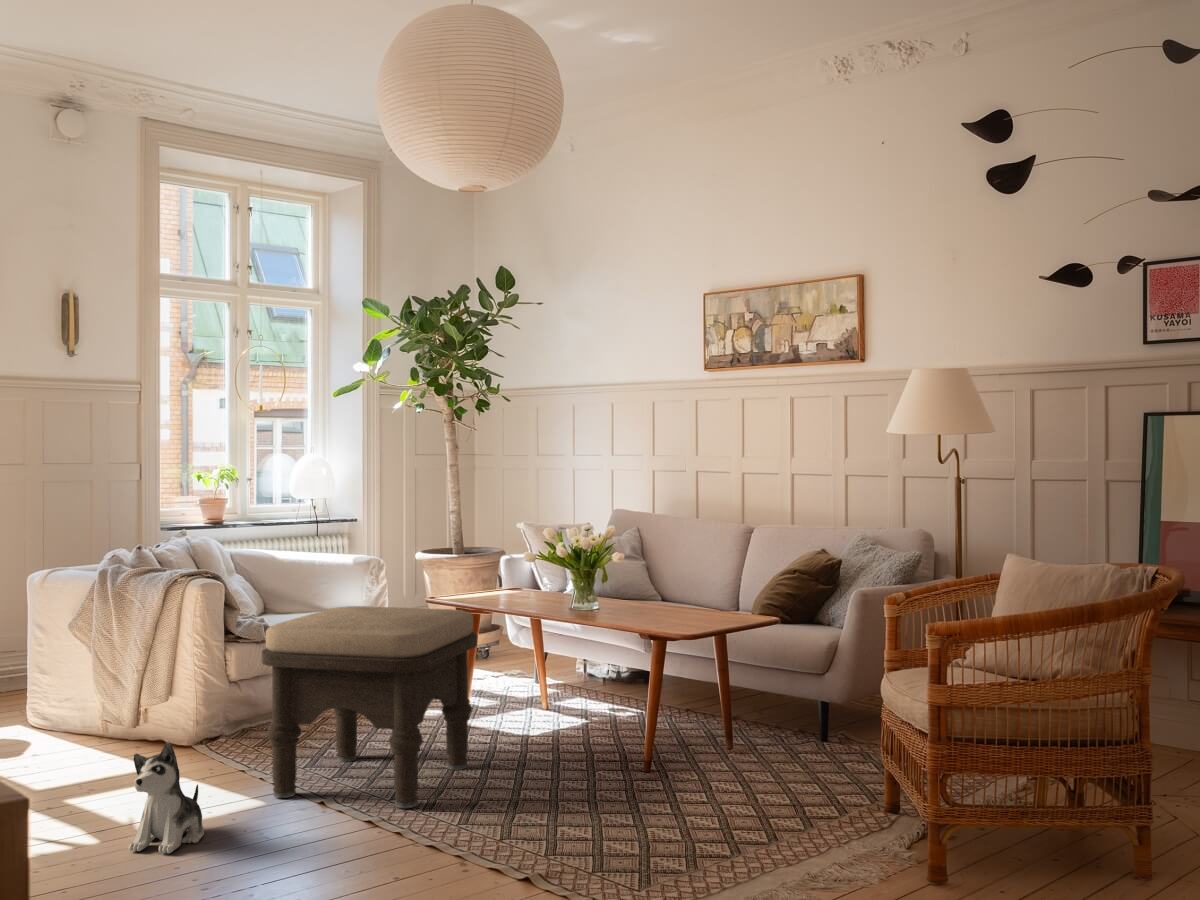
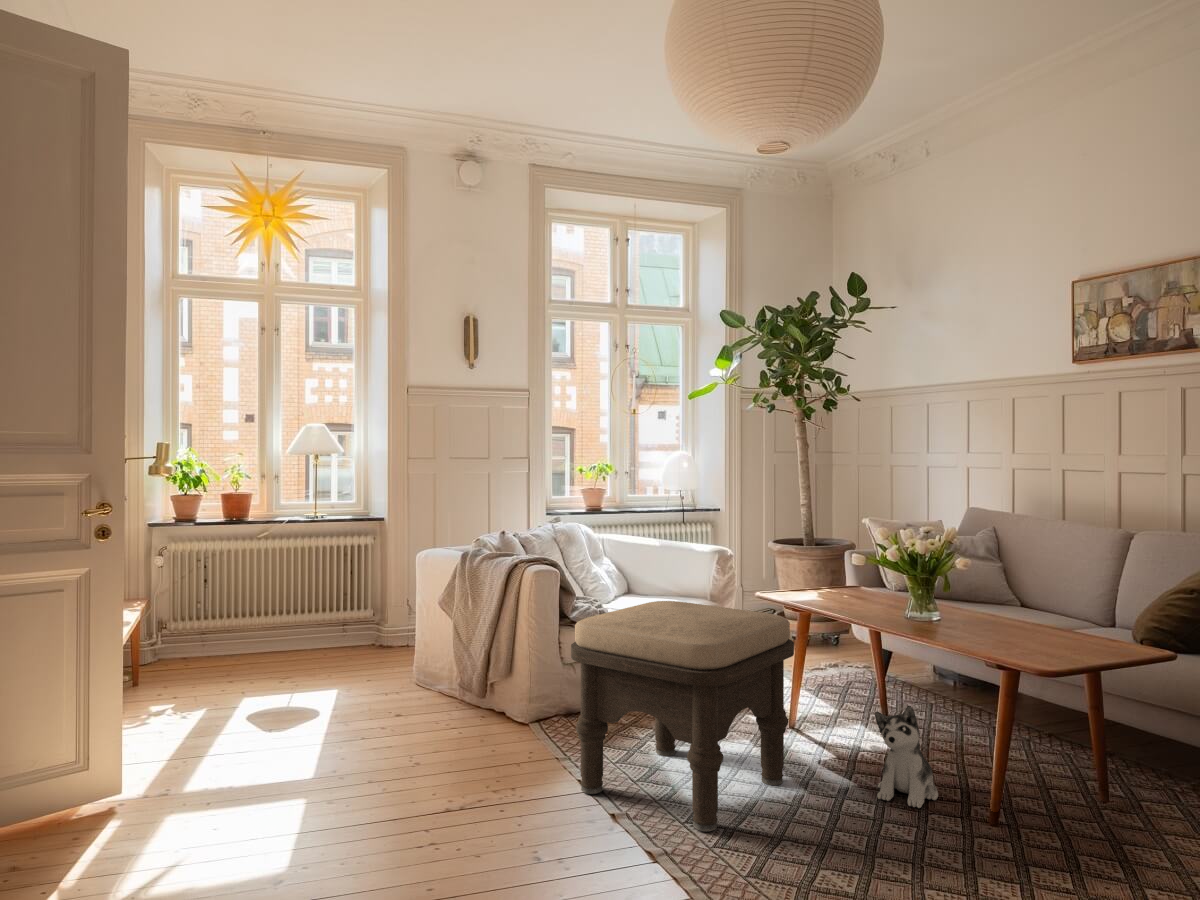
plush toy: present [129,742,204,853] -> present [875,706,938,808]

